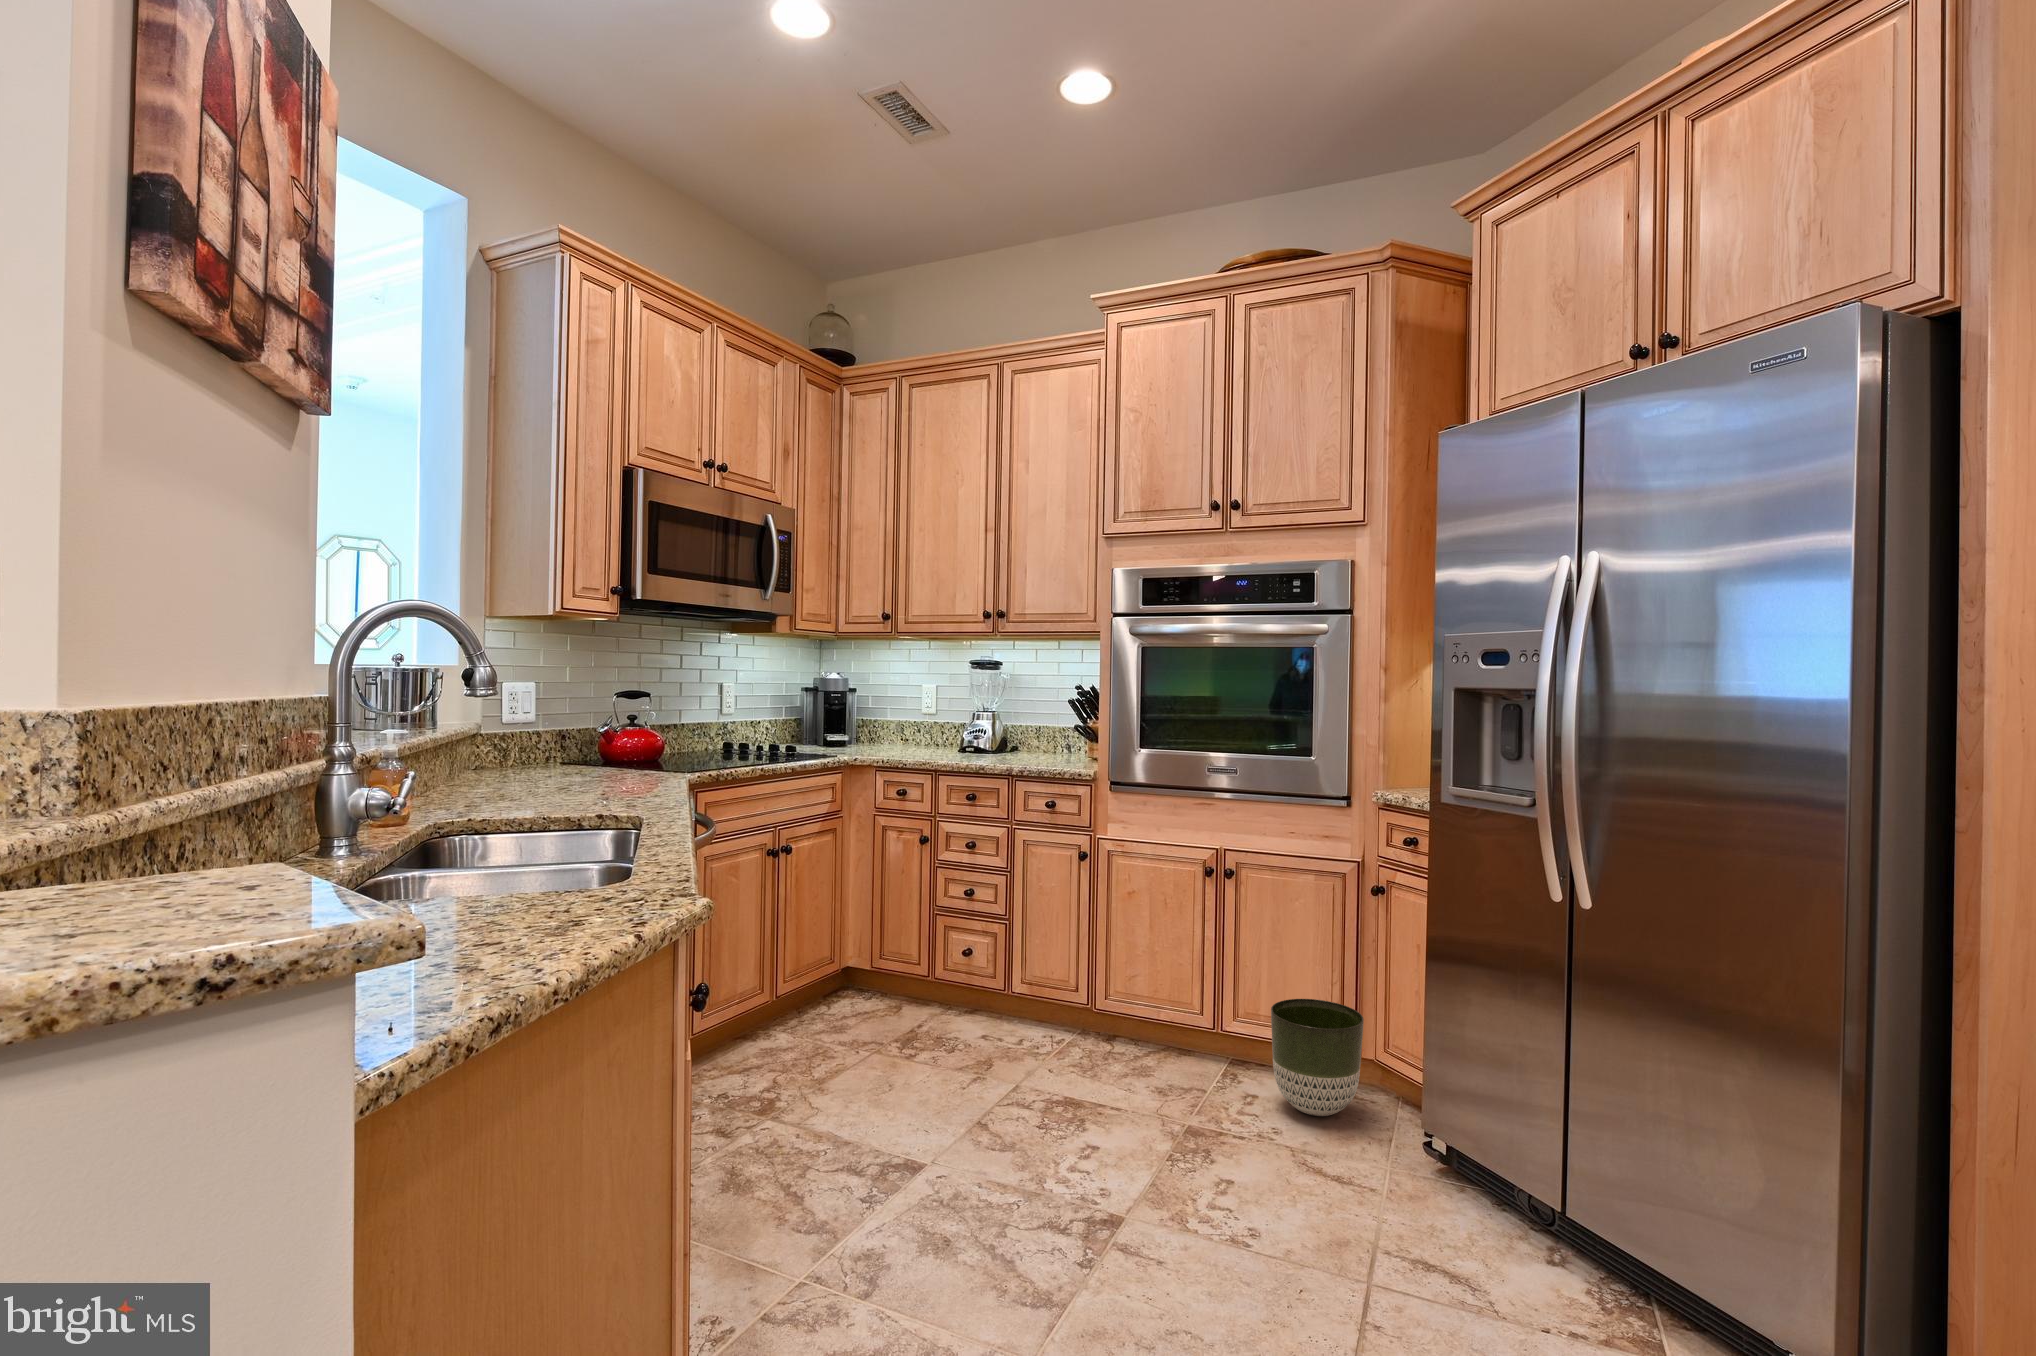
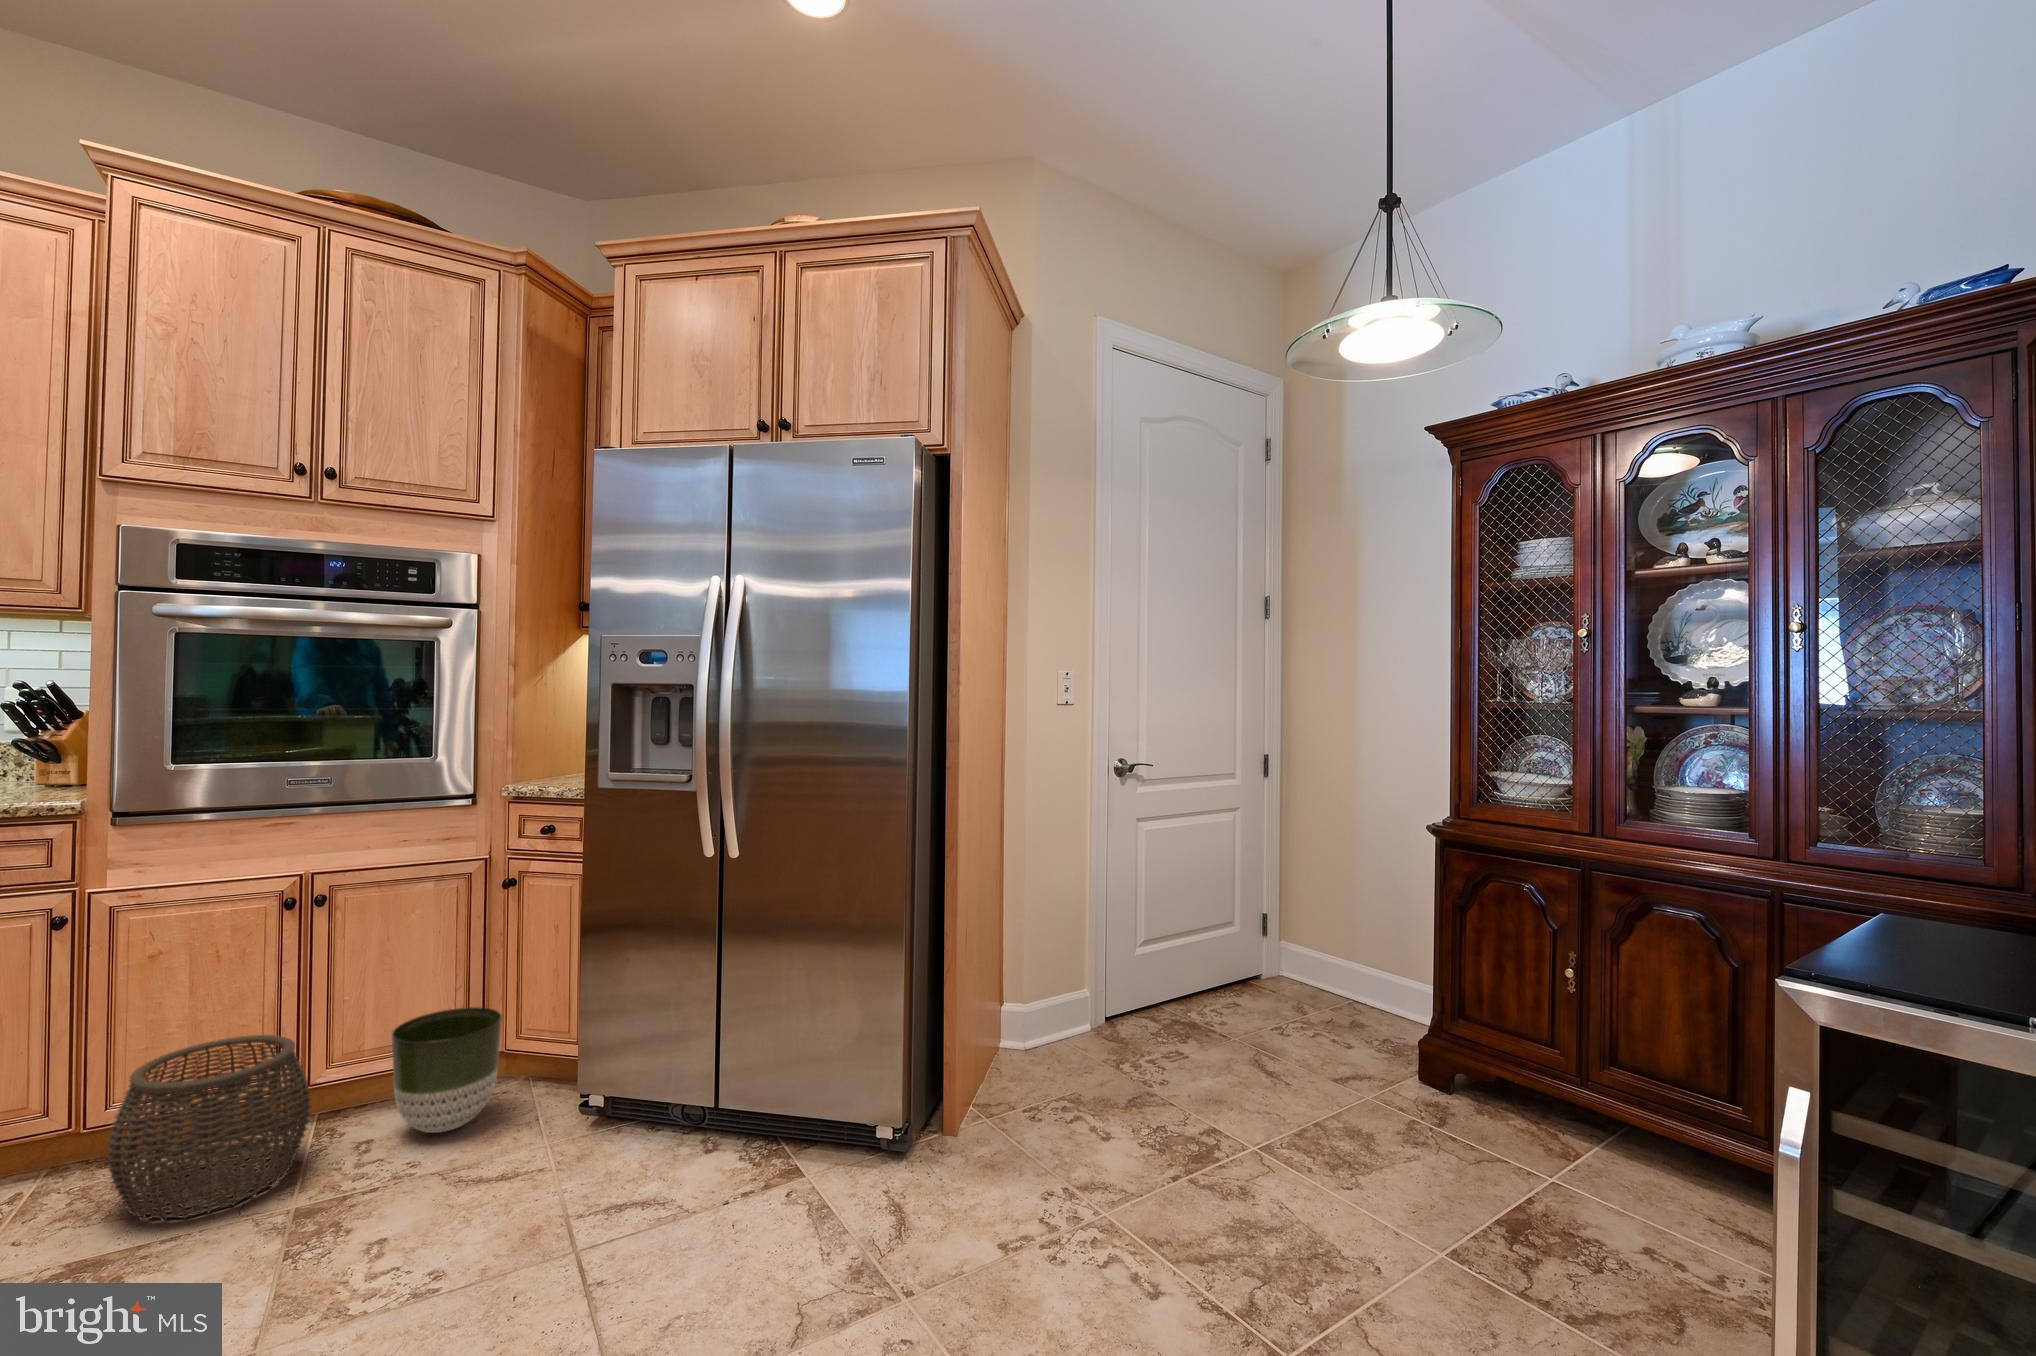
woven basket: none [1092,969,1214,1105] -> present [107,1035,311,1221]

